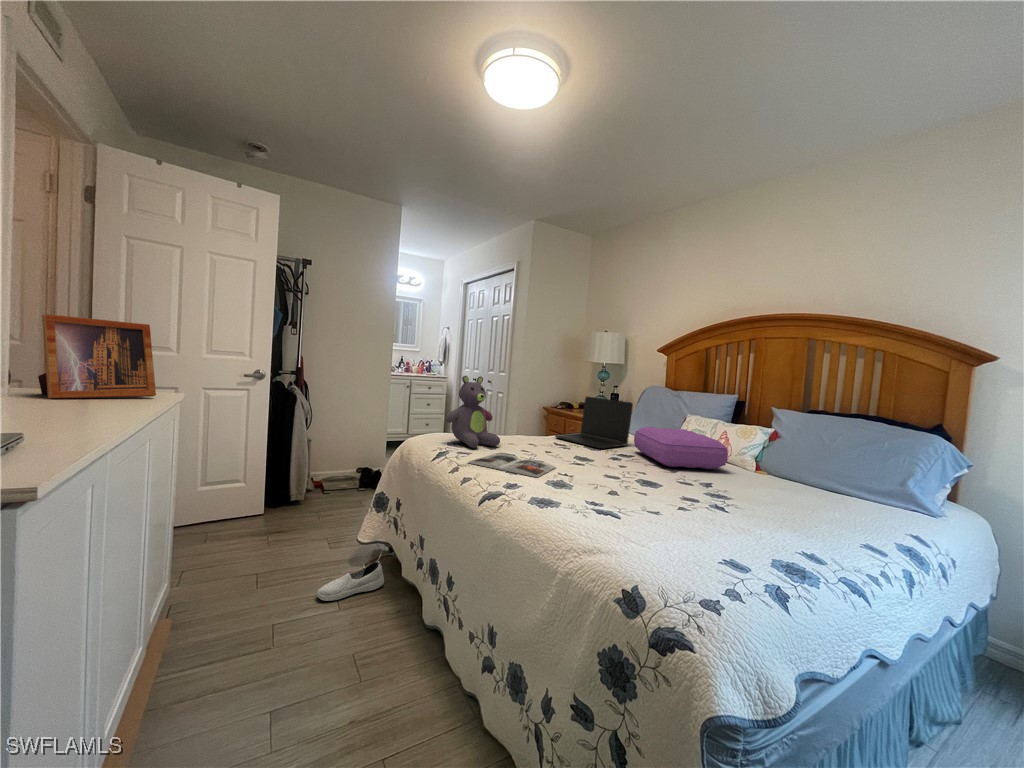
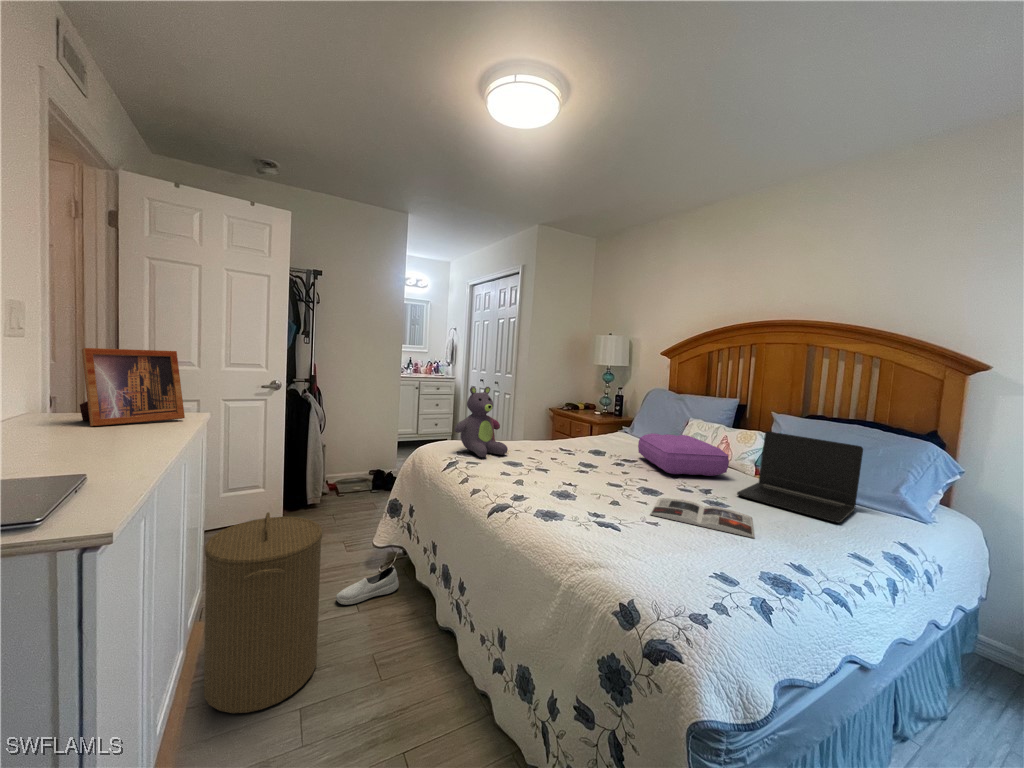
laptop: present [555,397,633,449] -> present [737,431,863,523]
magazine: present [468,454,556,477] -> present [650,498,754,538]
laundry hamper: none [165,497,301,715] -> present [204,512,322,713]

